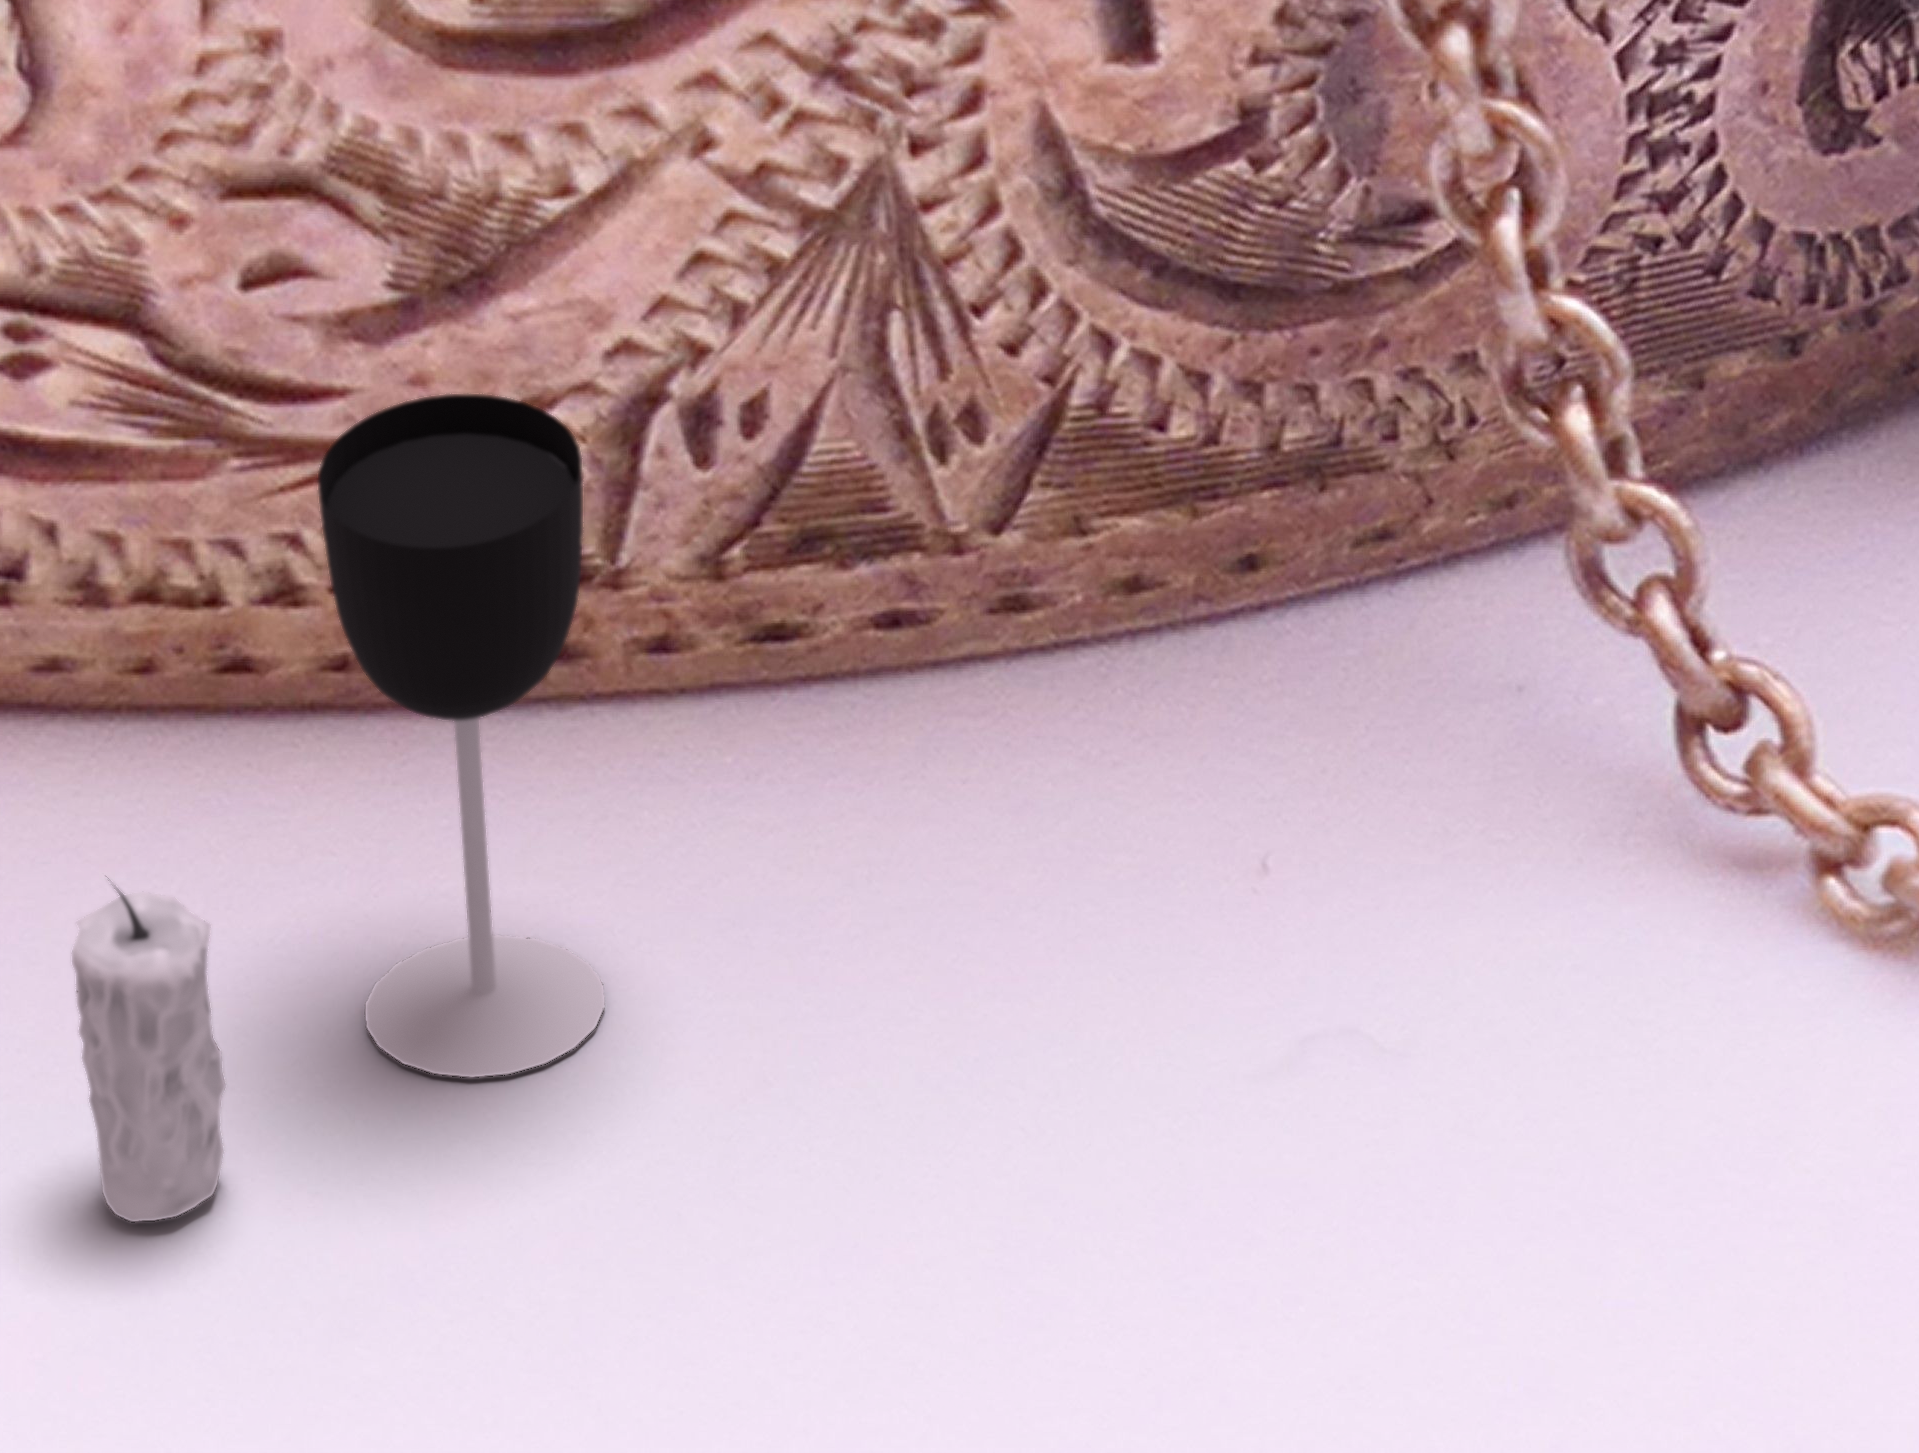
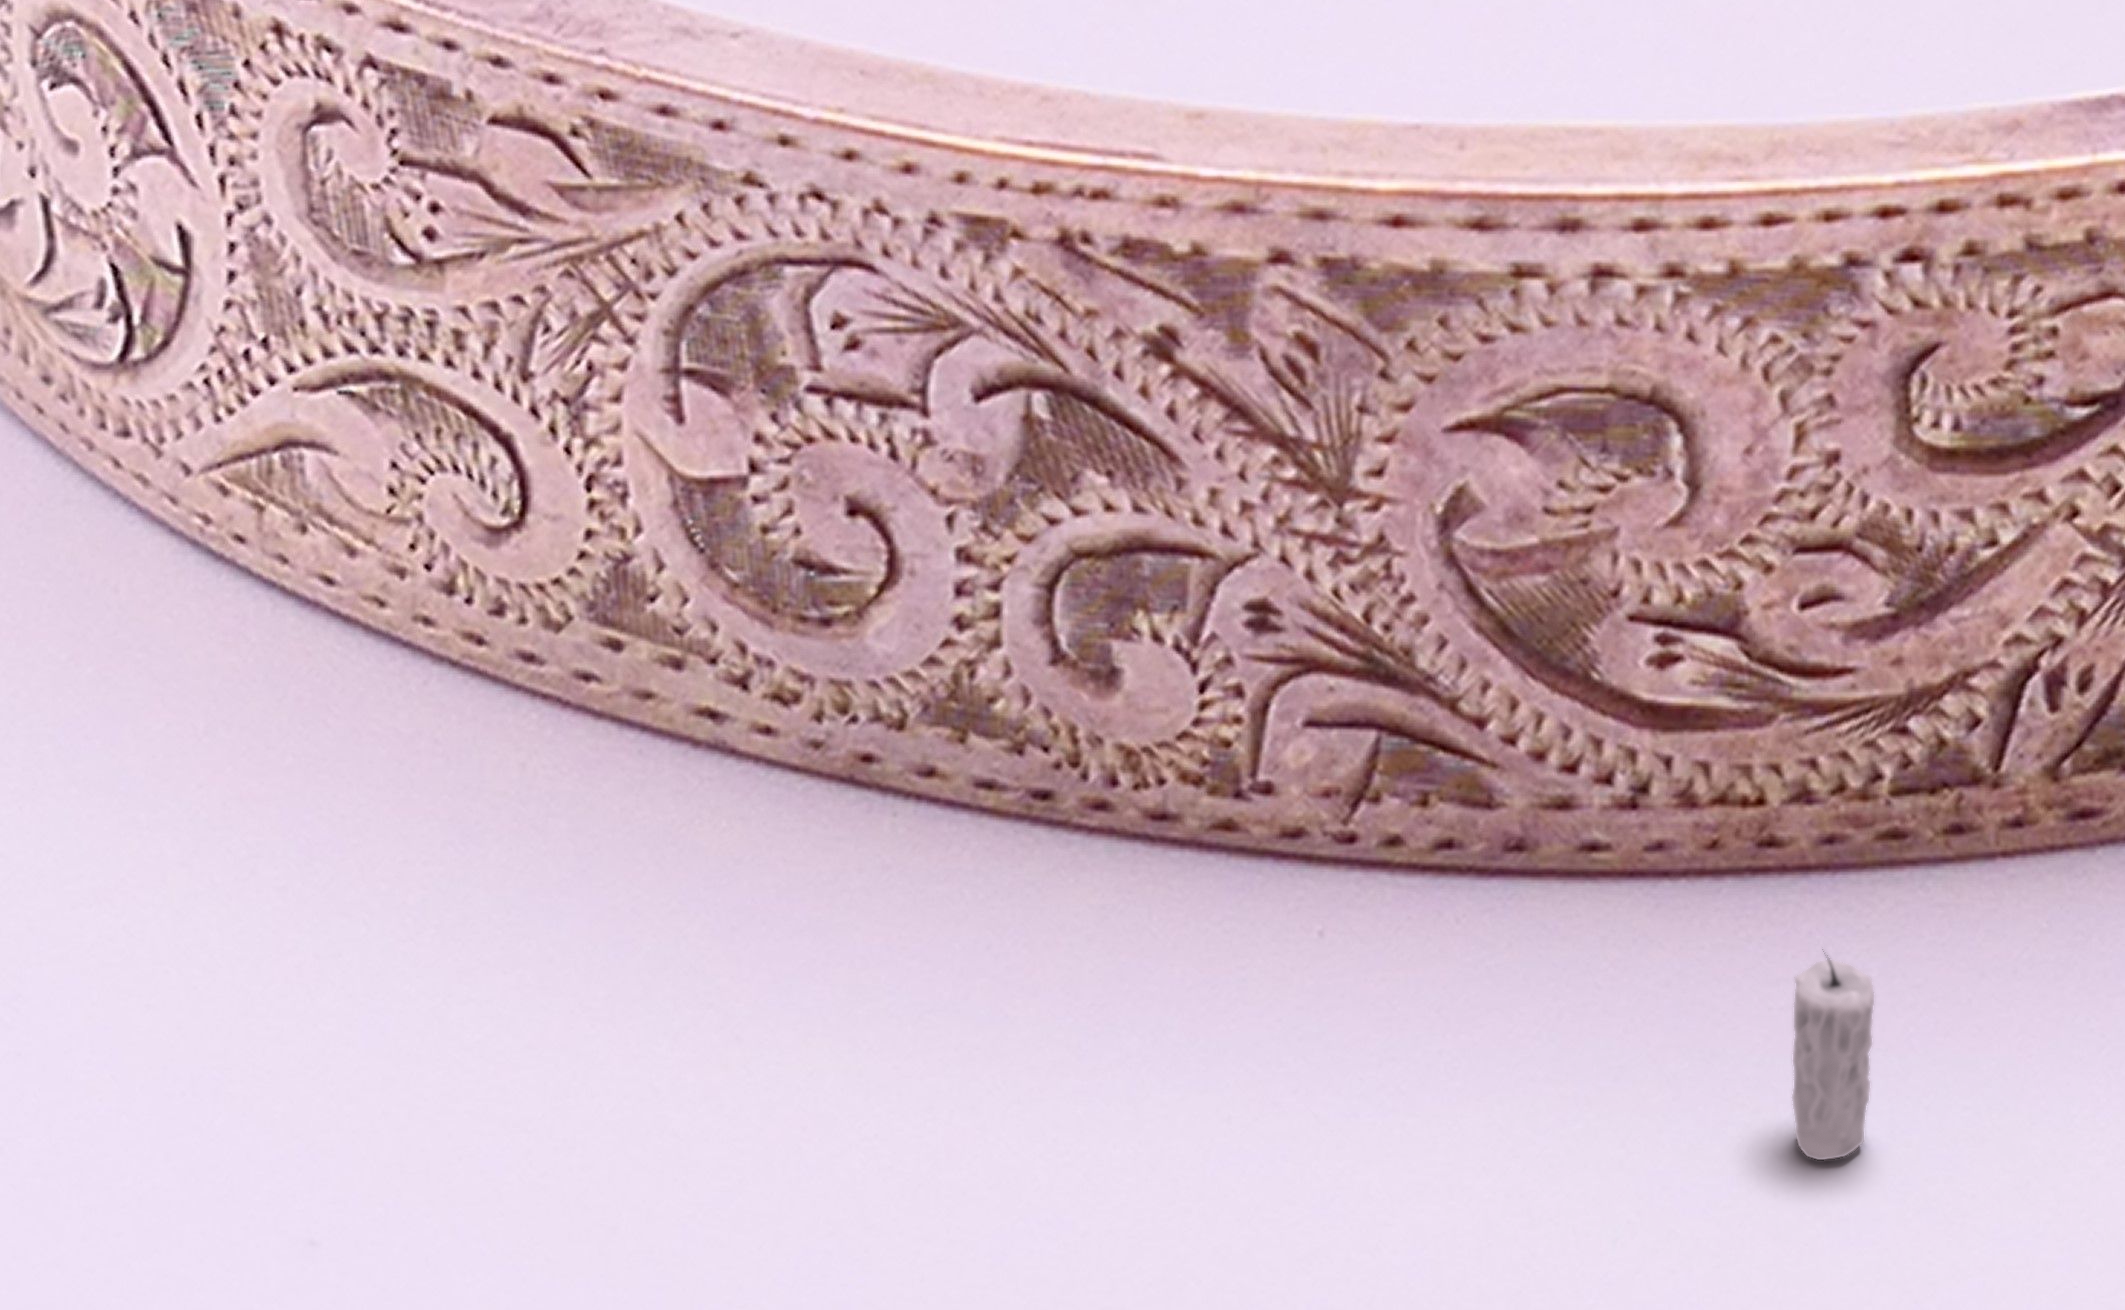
wine glass: present [318,394,605,1077] -> none [1903,662,2069,1076]

